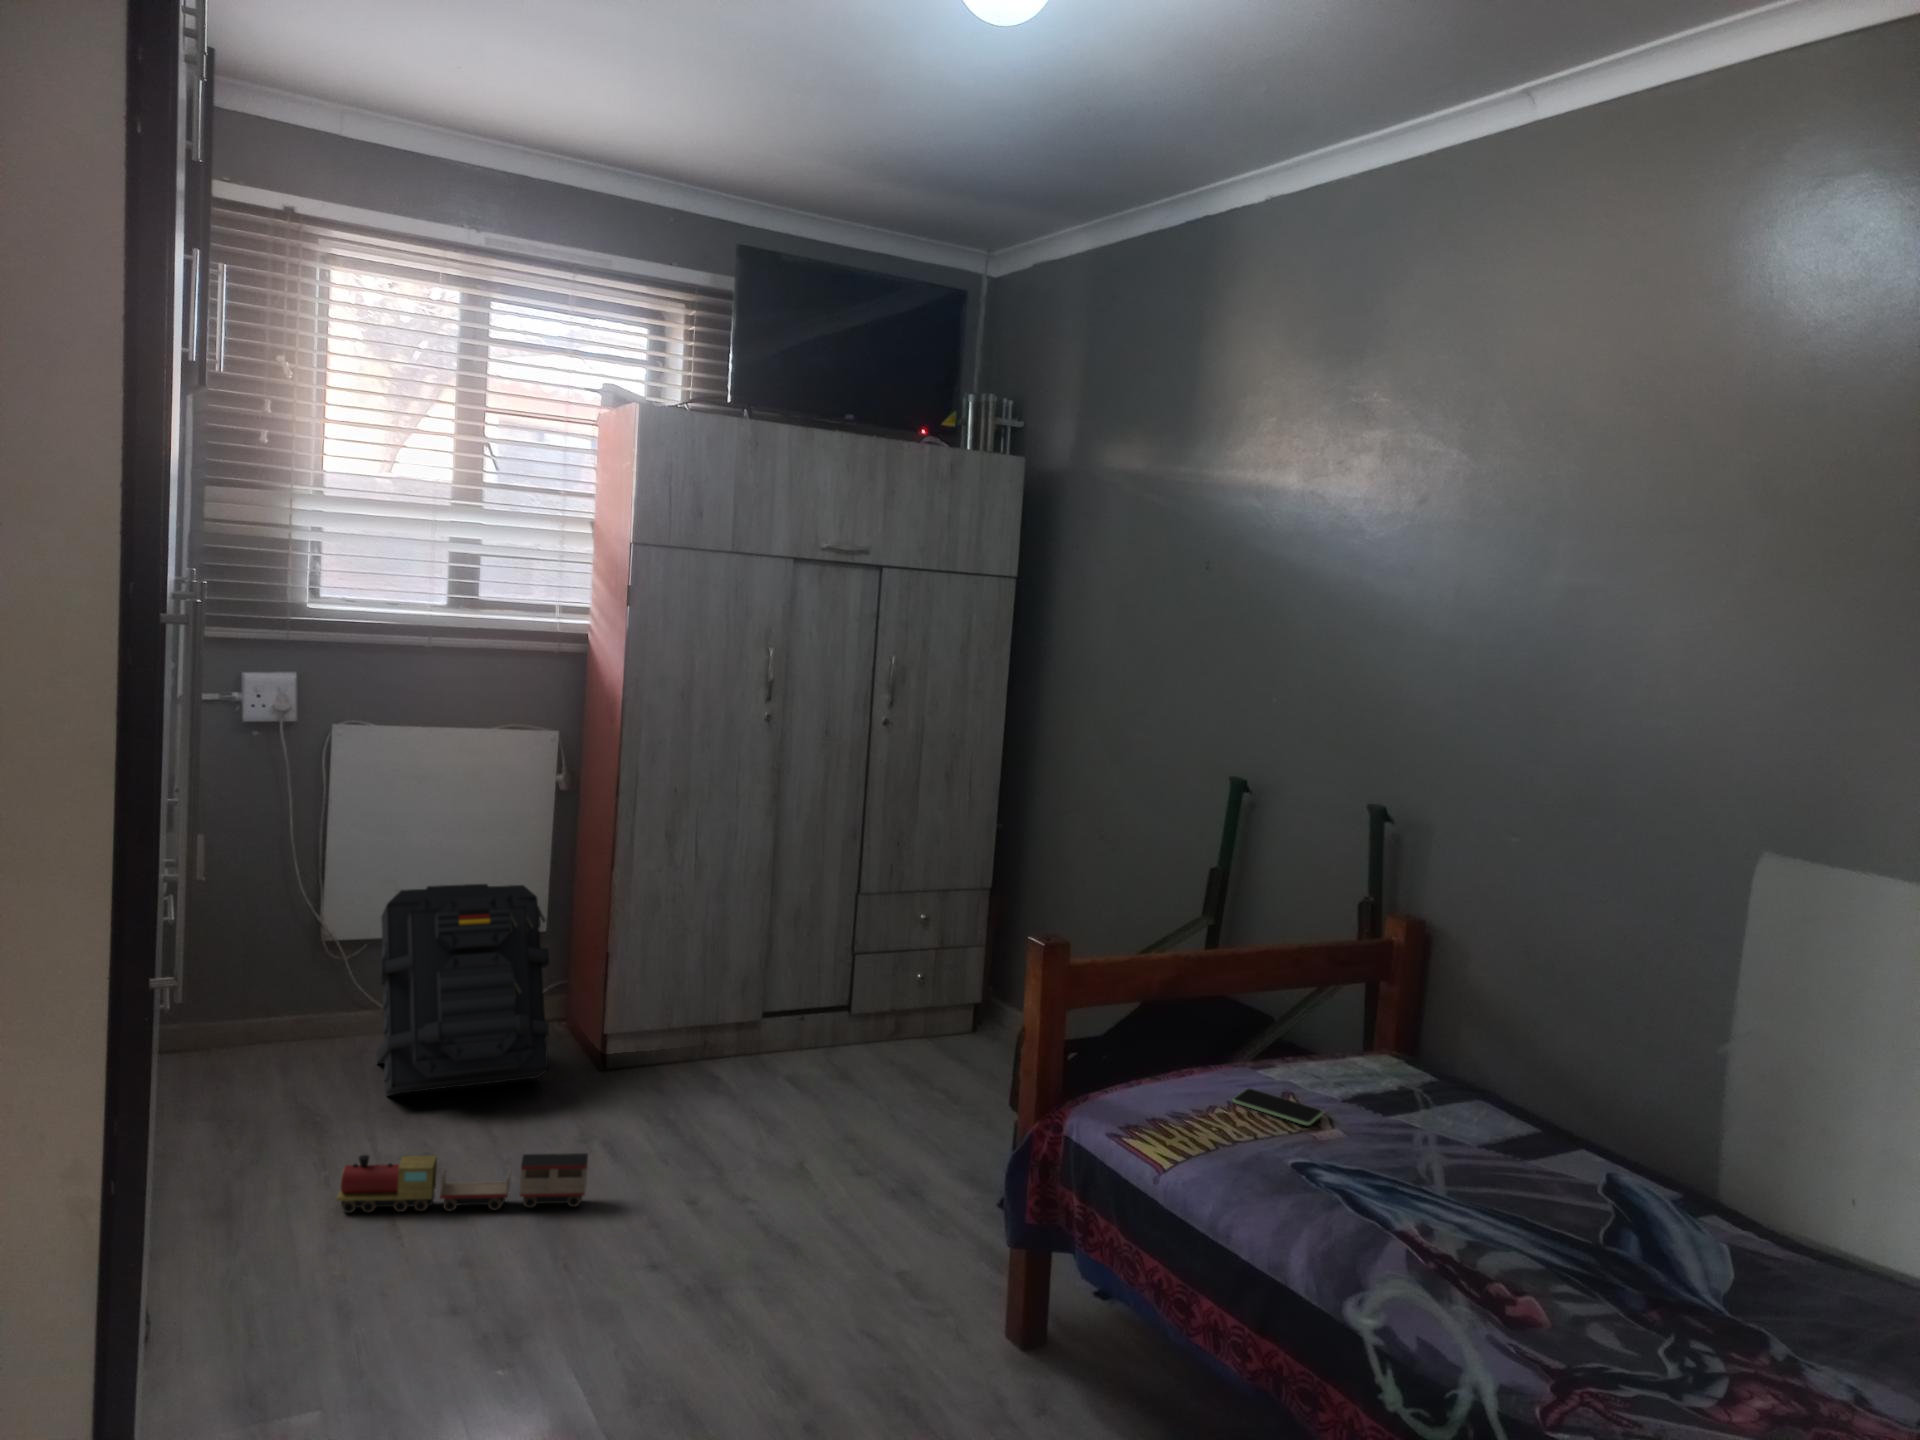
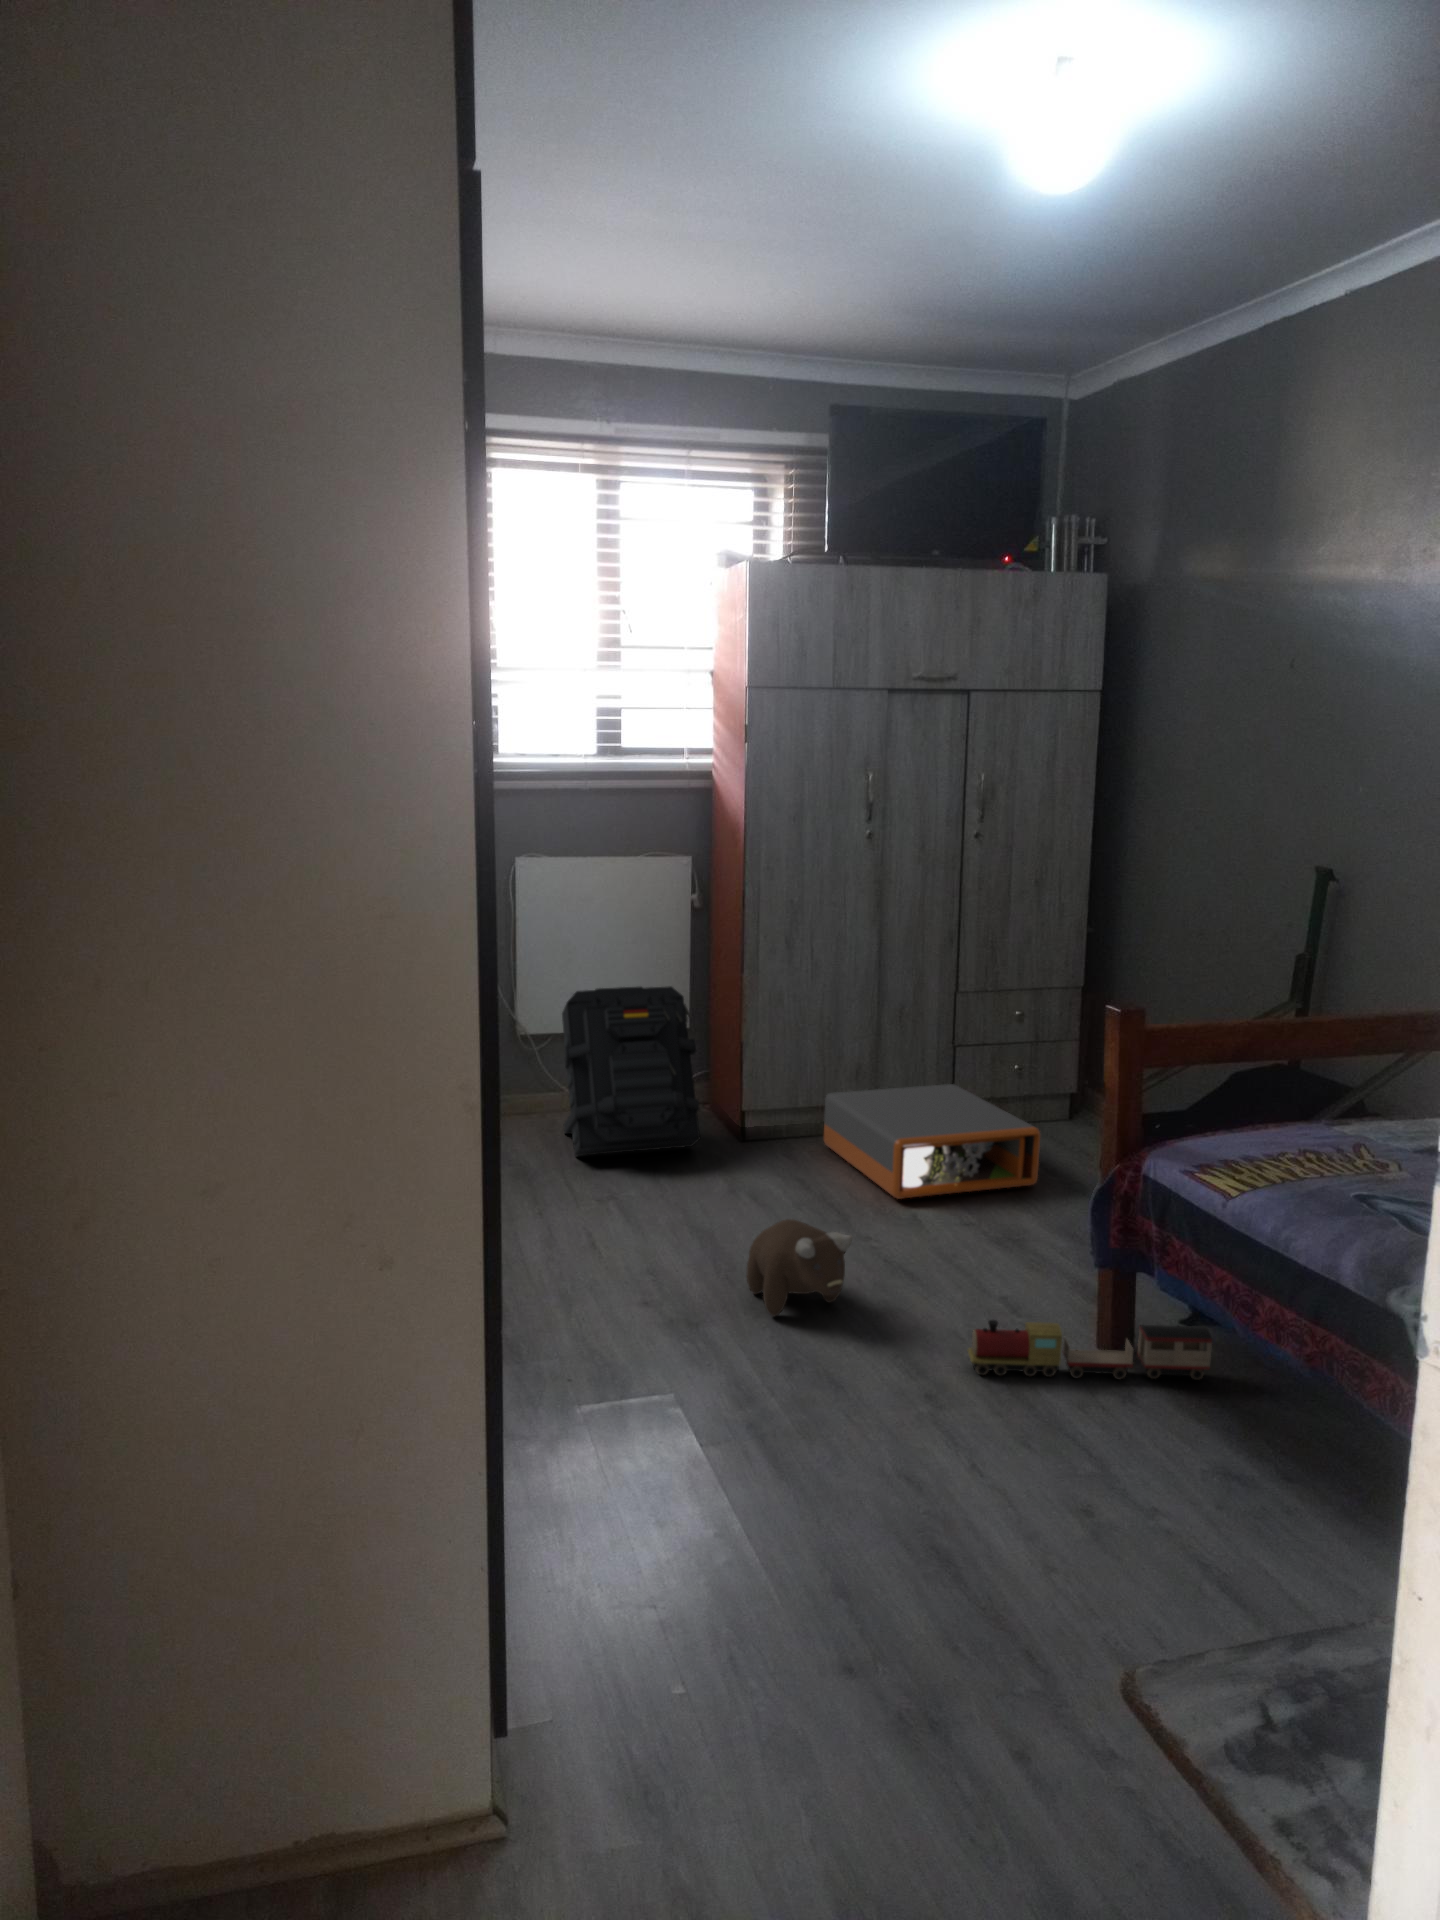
storage box: none [698,997,943,1142] -> present [824,1084,1040,1199]
smartphone: present [1233,1088,1323,1125] -> none [1303,1139,1391,1168]
toy train: present [336,1153,588,1213] -> present [968,1320,1212,1380]
plush toy: none [588,1190,722,1318] -> present [747,1219,853,1316]

